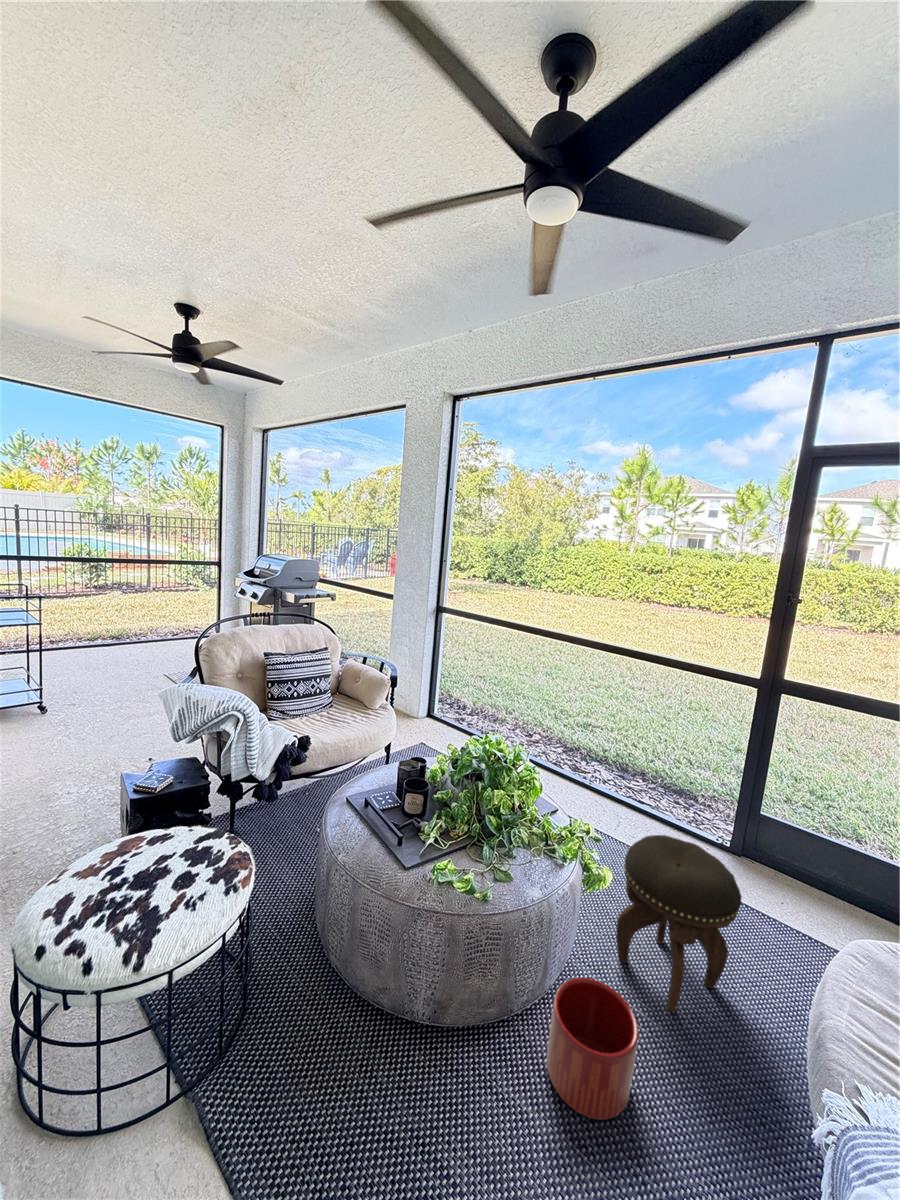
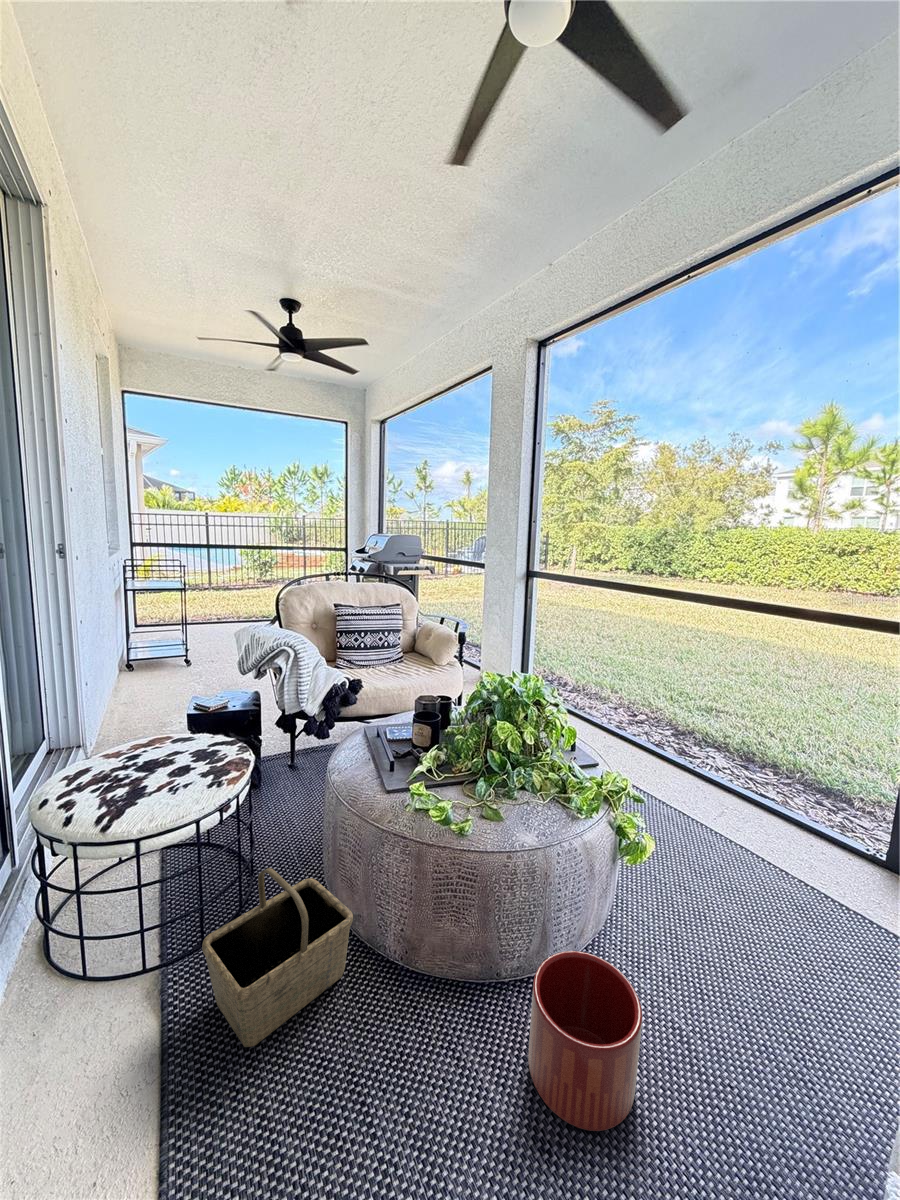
footstool: present [616,835,741,1013] -> none [667,807,842,1037]
basket: none [249,962,383,1147] -> present [202,868,353,1047]

